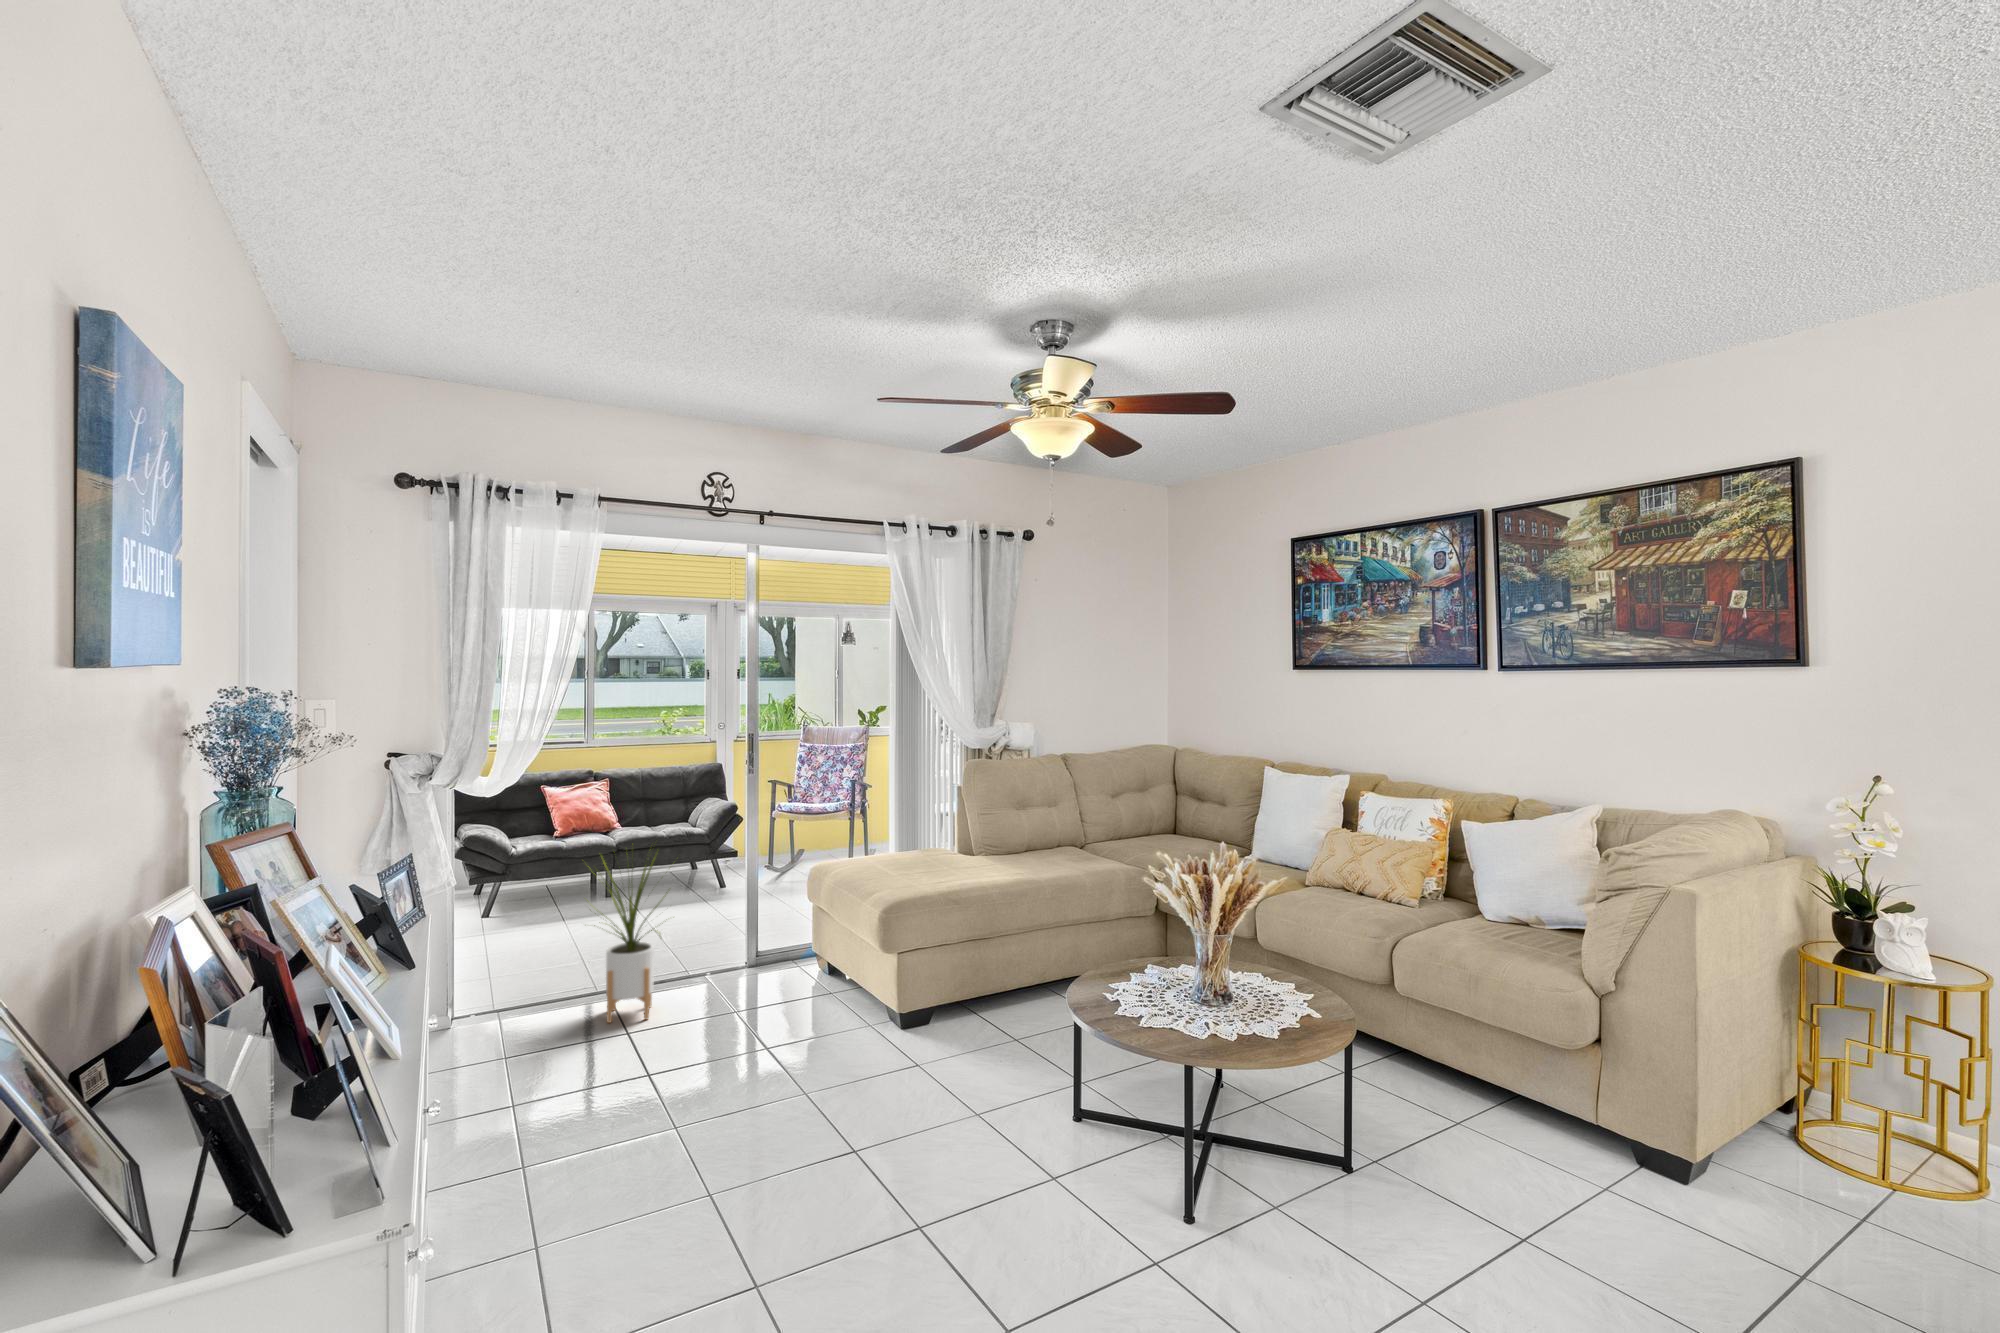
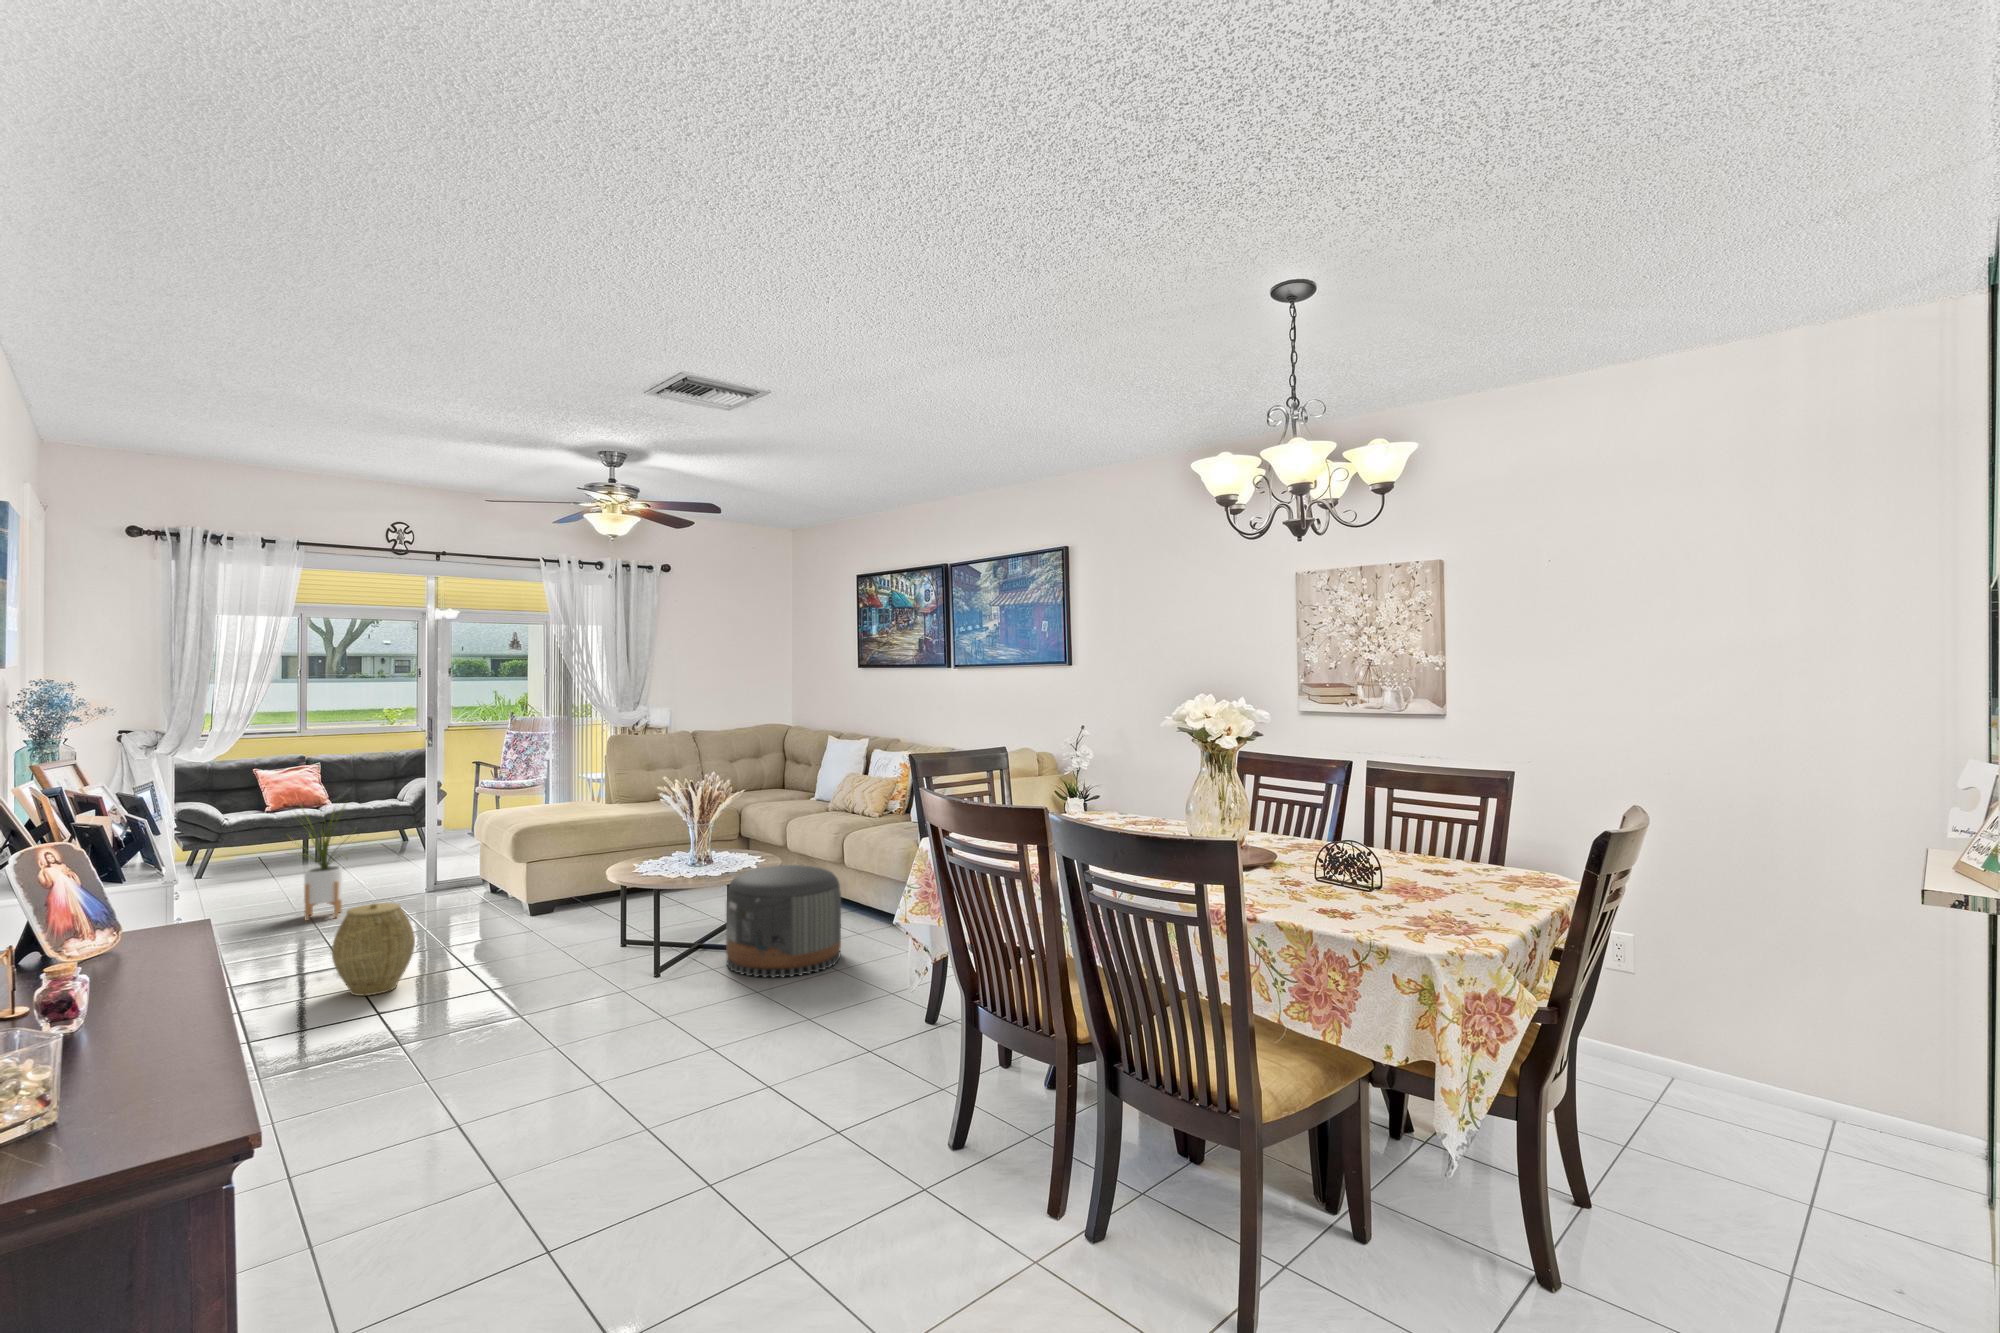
pouf: none [1303,1023,1531,1279] -> present [726,865,841,978]
woven basket: none [667,1070,794,1250] -> present [332,903,415,996]

